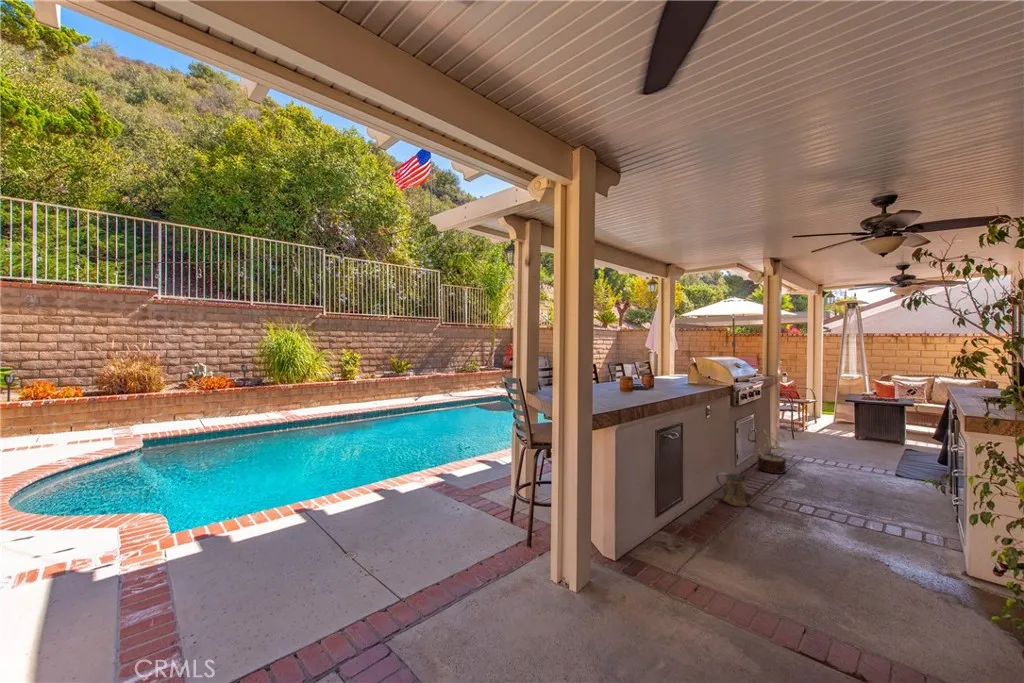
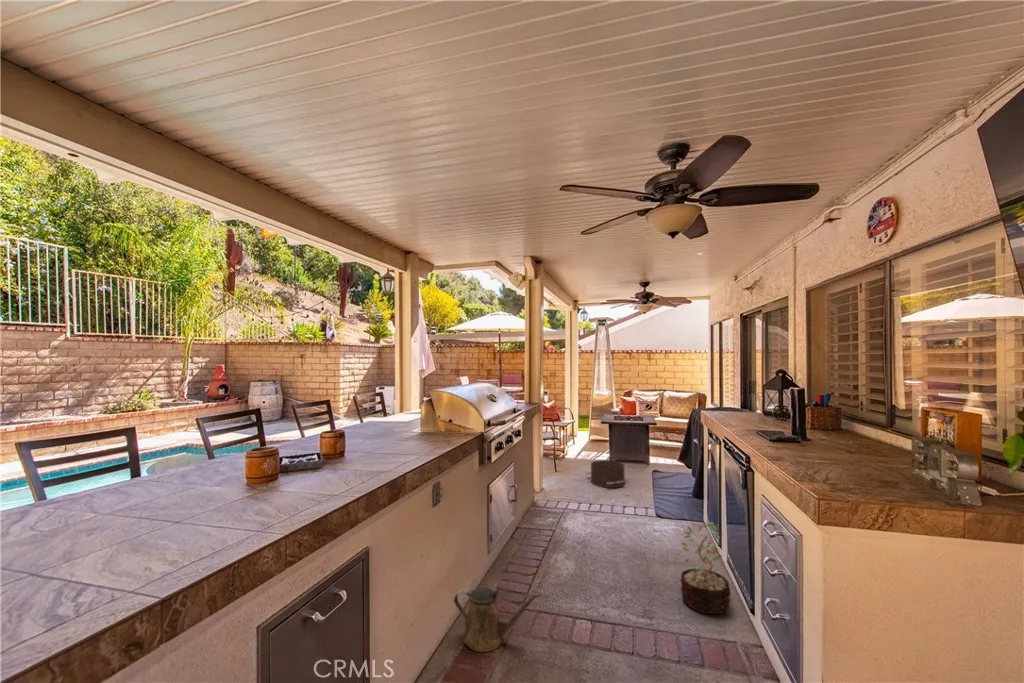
decorative plant: present [758,429,786,474] -> present [680,521,731,614]
pouf: none [824,432,867,455] -> present [587,460,625,488]

